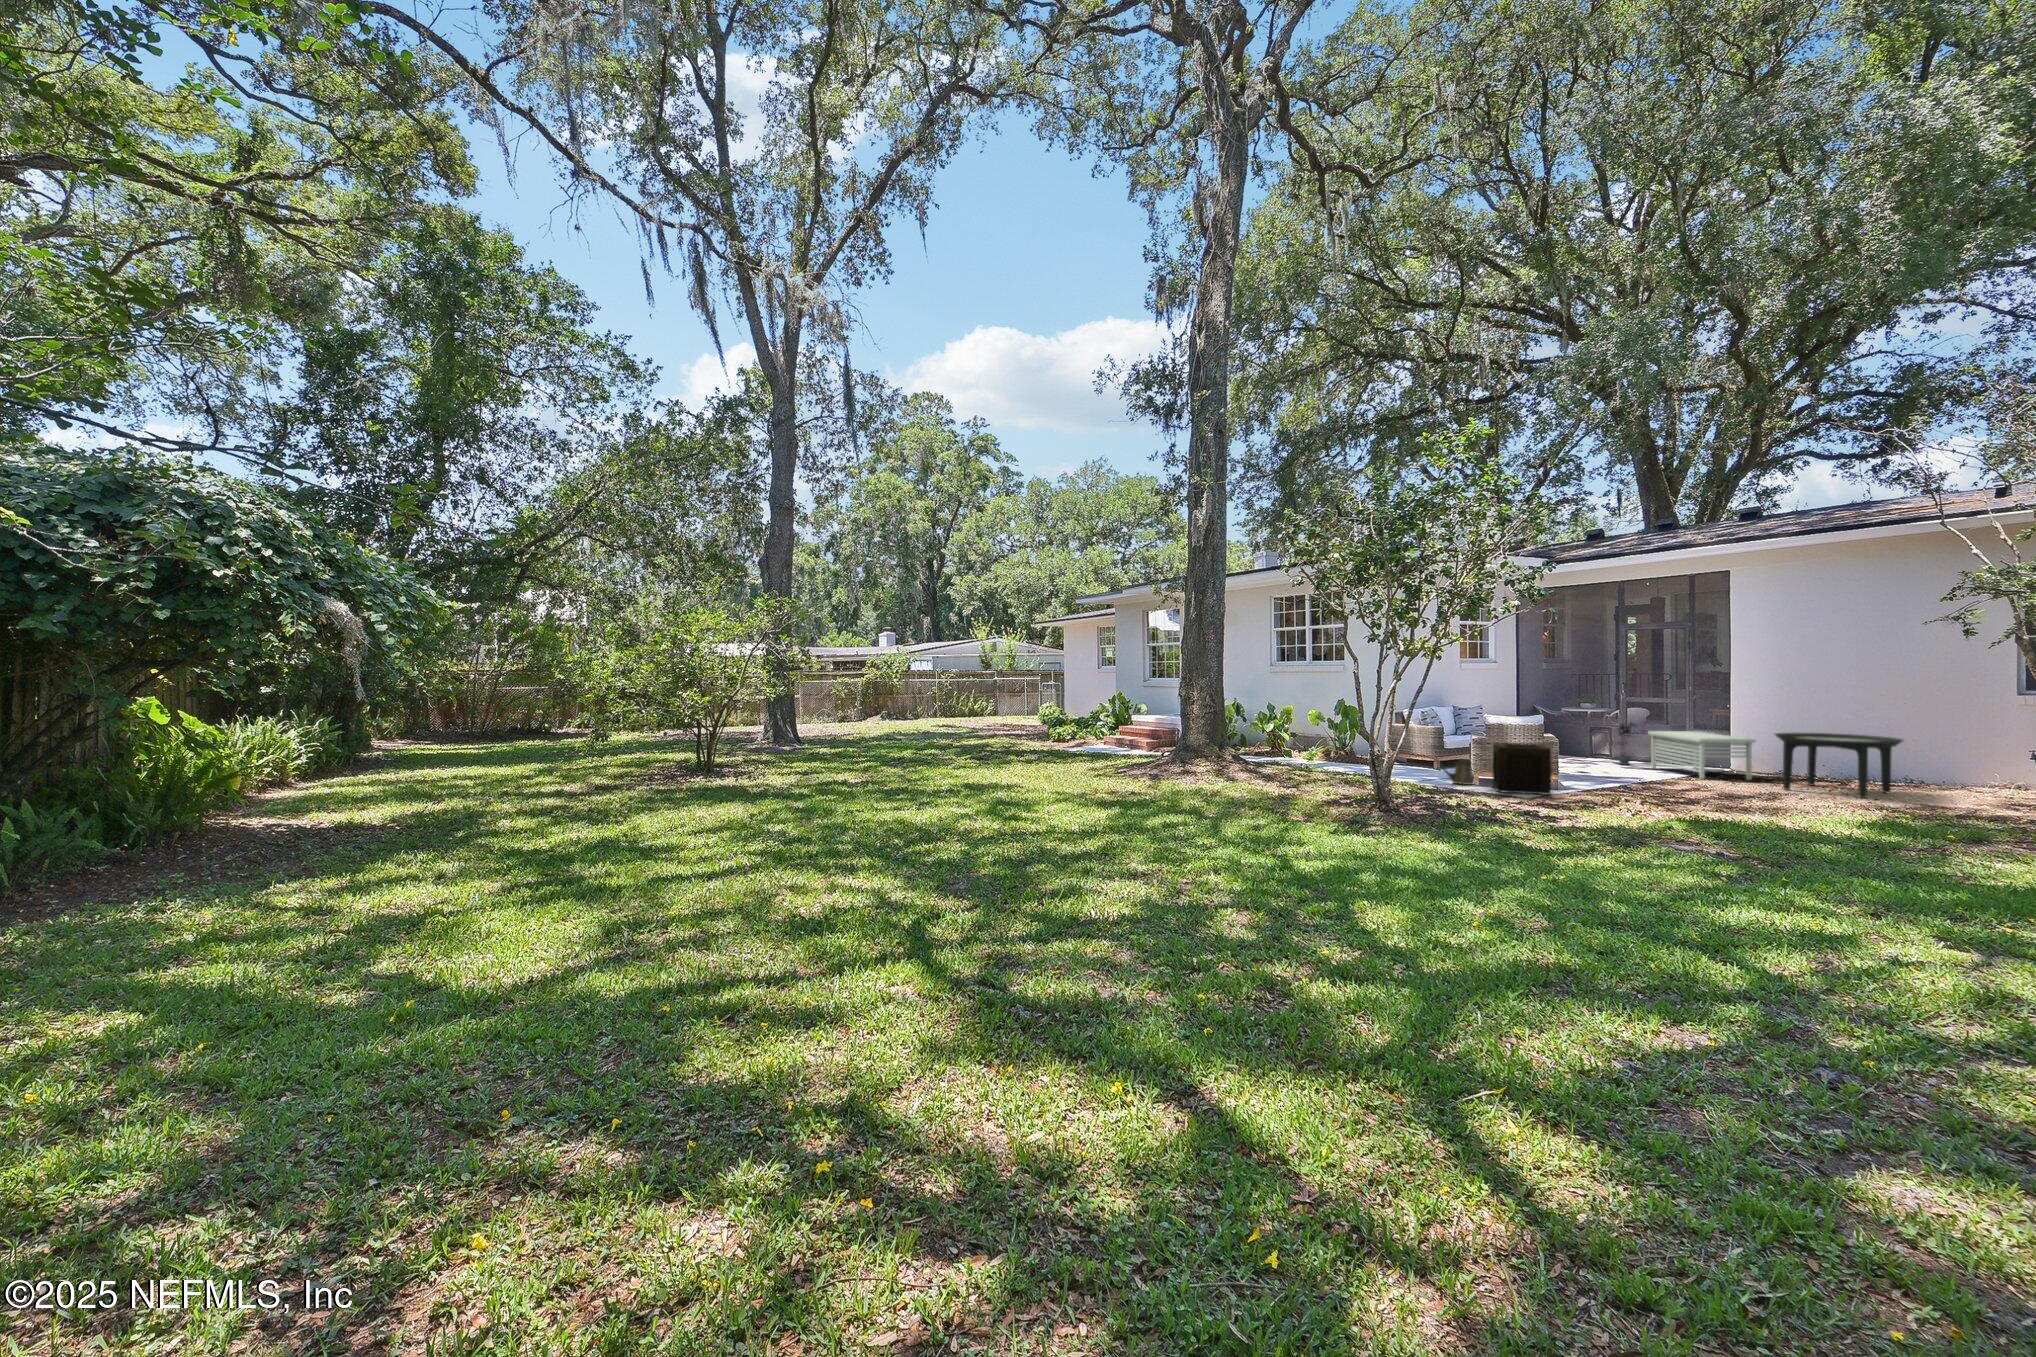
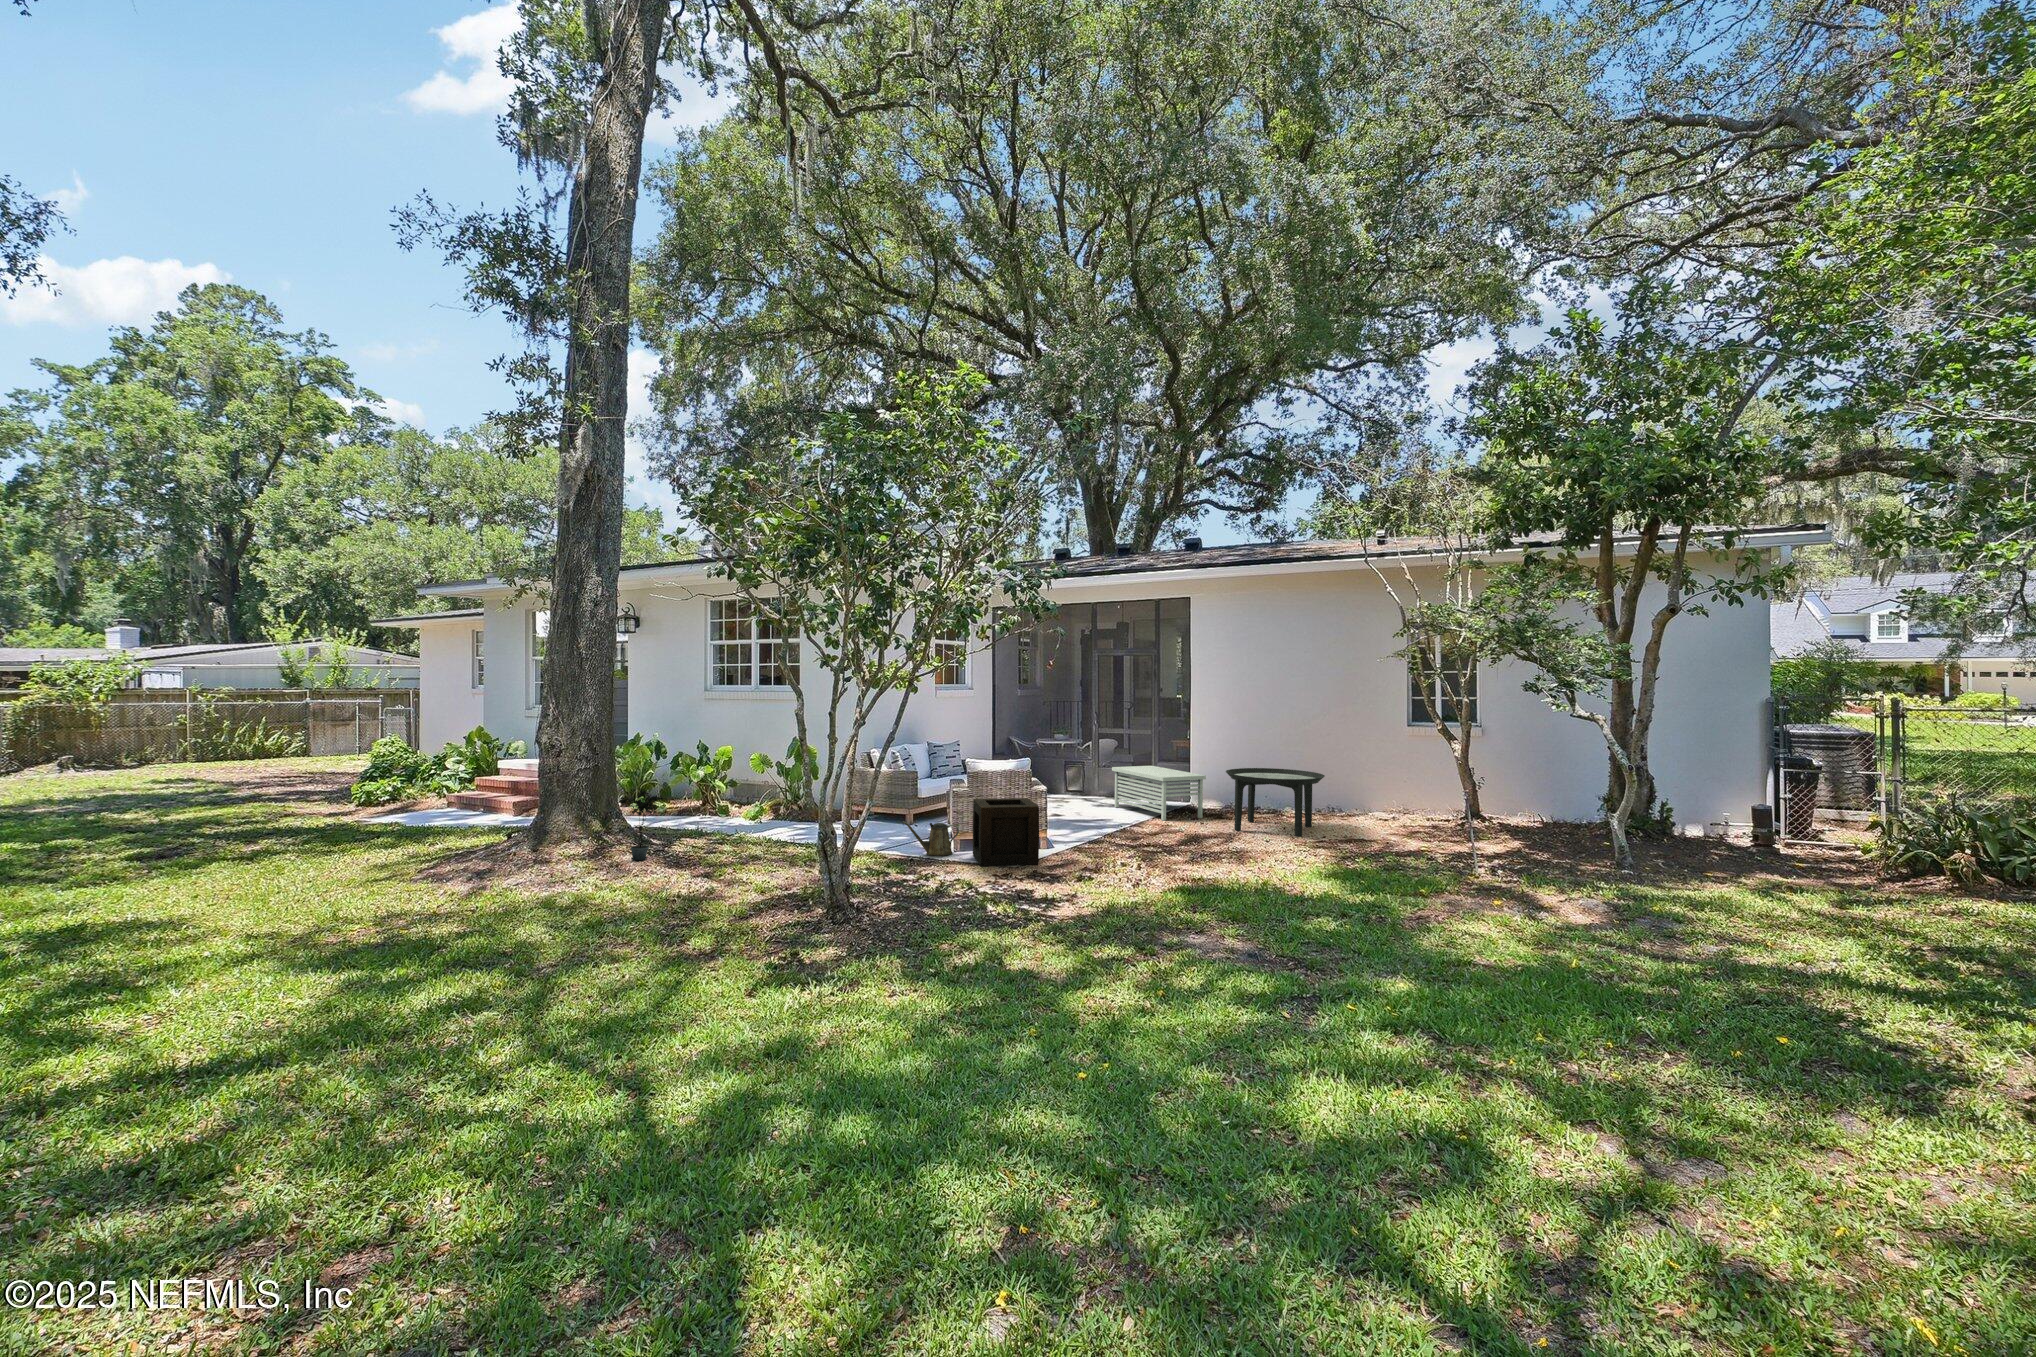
potted plant: present [1617,723,1635,765] -> present [620,791,668,860]

